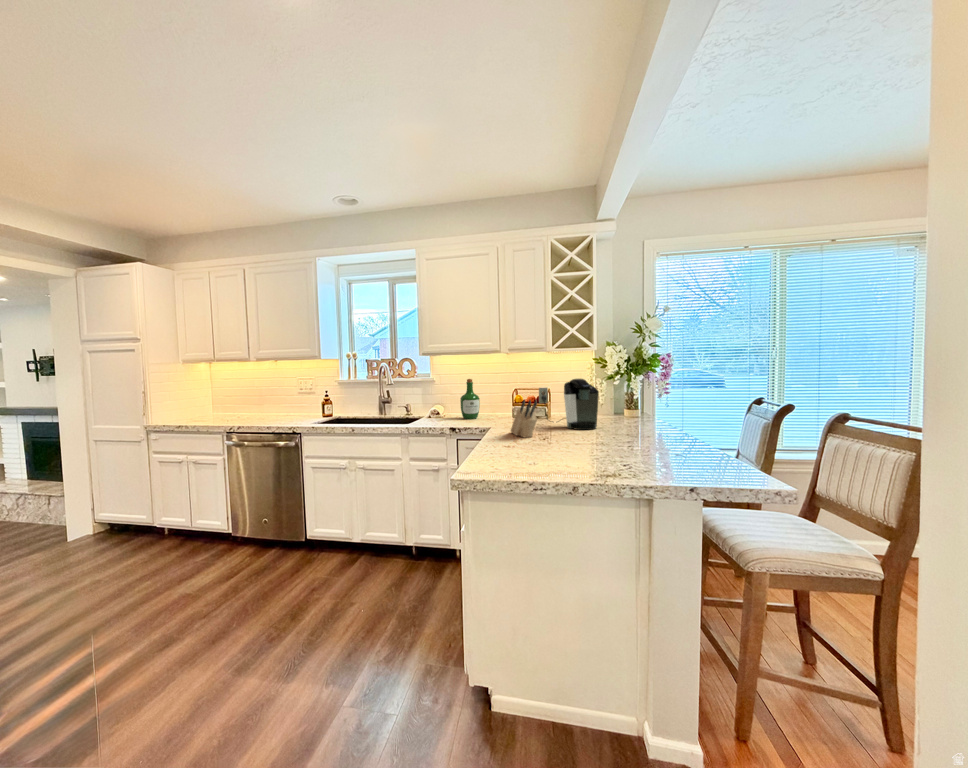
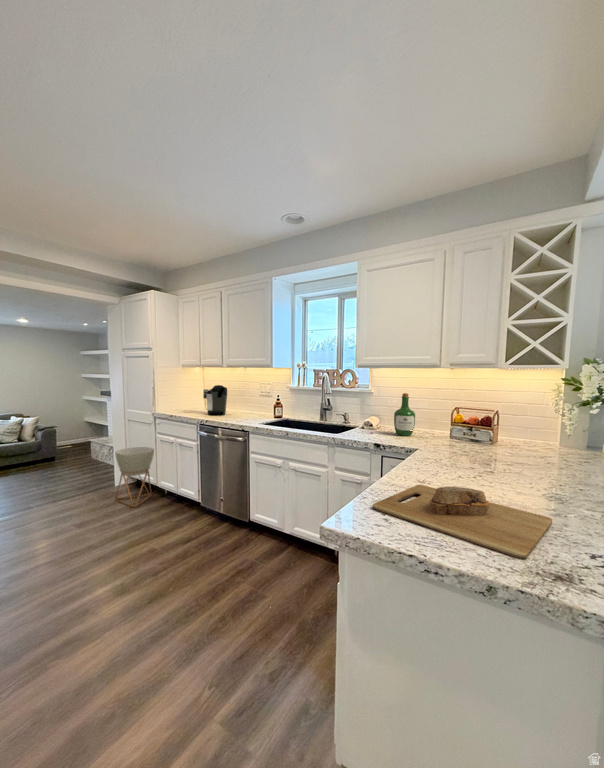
coffee maker: present [539,379,599,430] -> present [203,385,227,416]
knife block: present [511,400,537,437] -> none [433,424,462,469]
cutting board: none [498,442,615,476] -> present [373,485,552,559]
planter: none [81,476,148,559] -> present [115,447,154,507]

